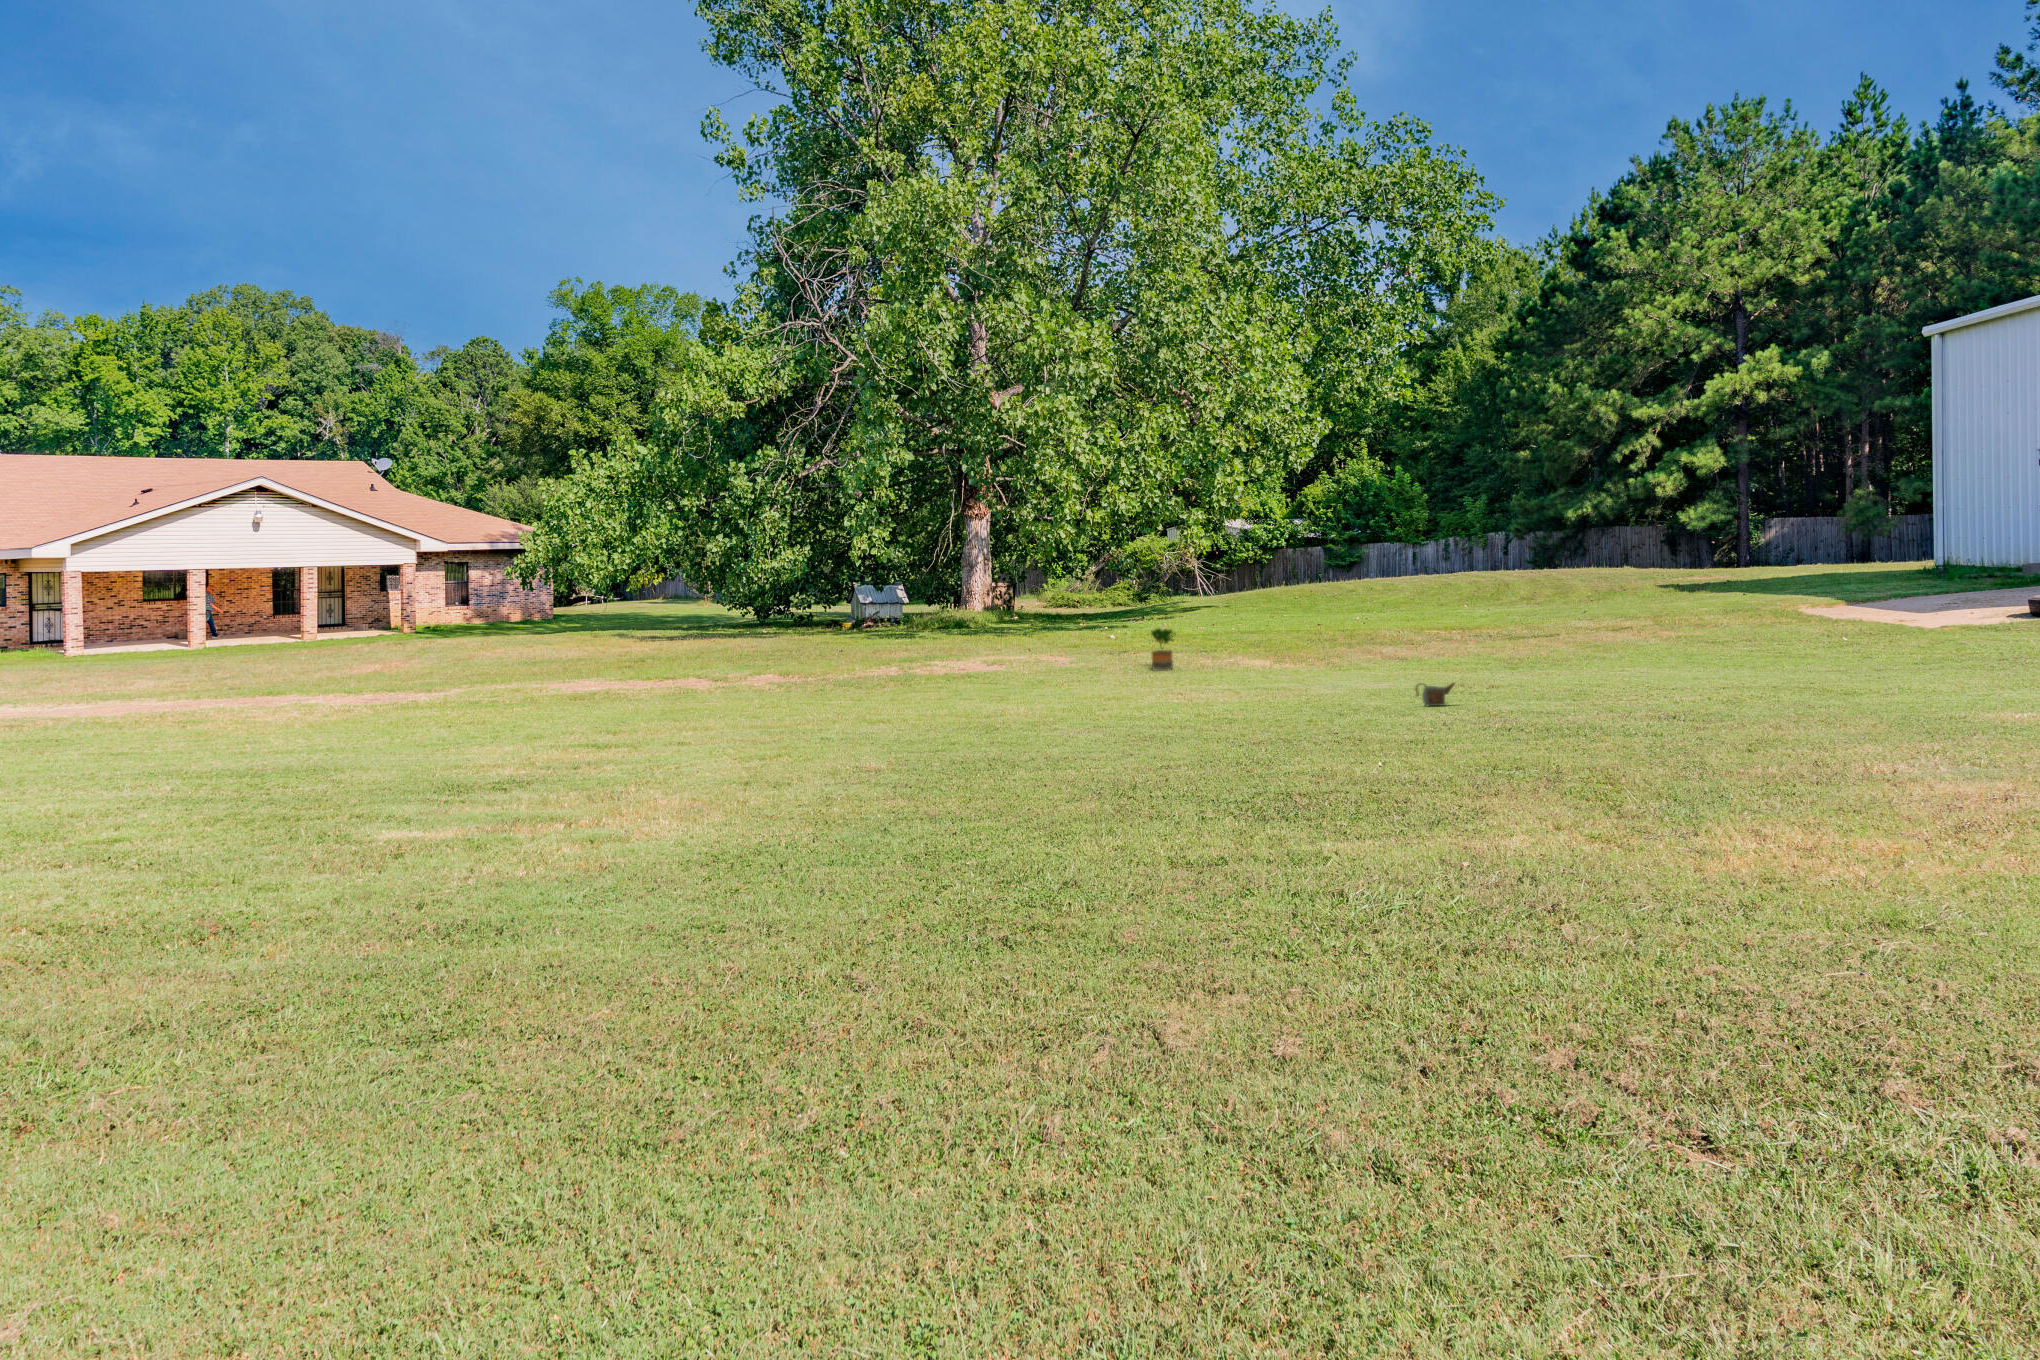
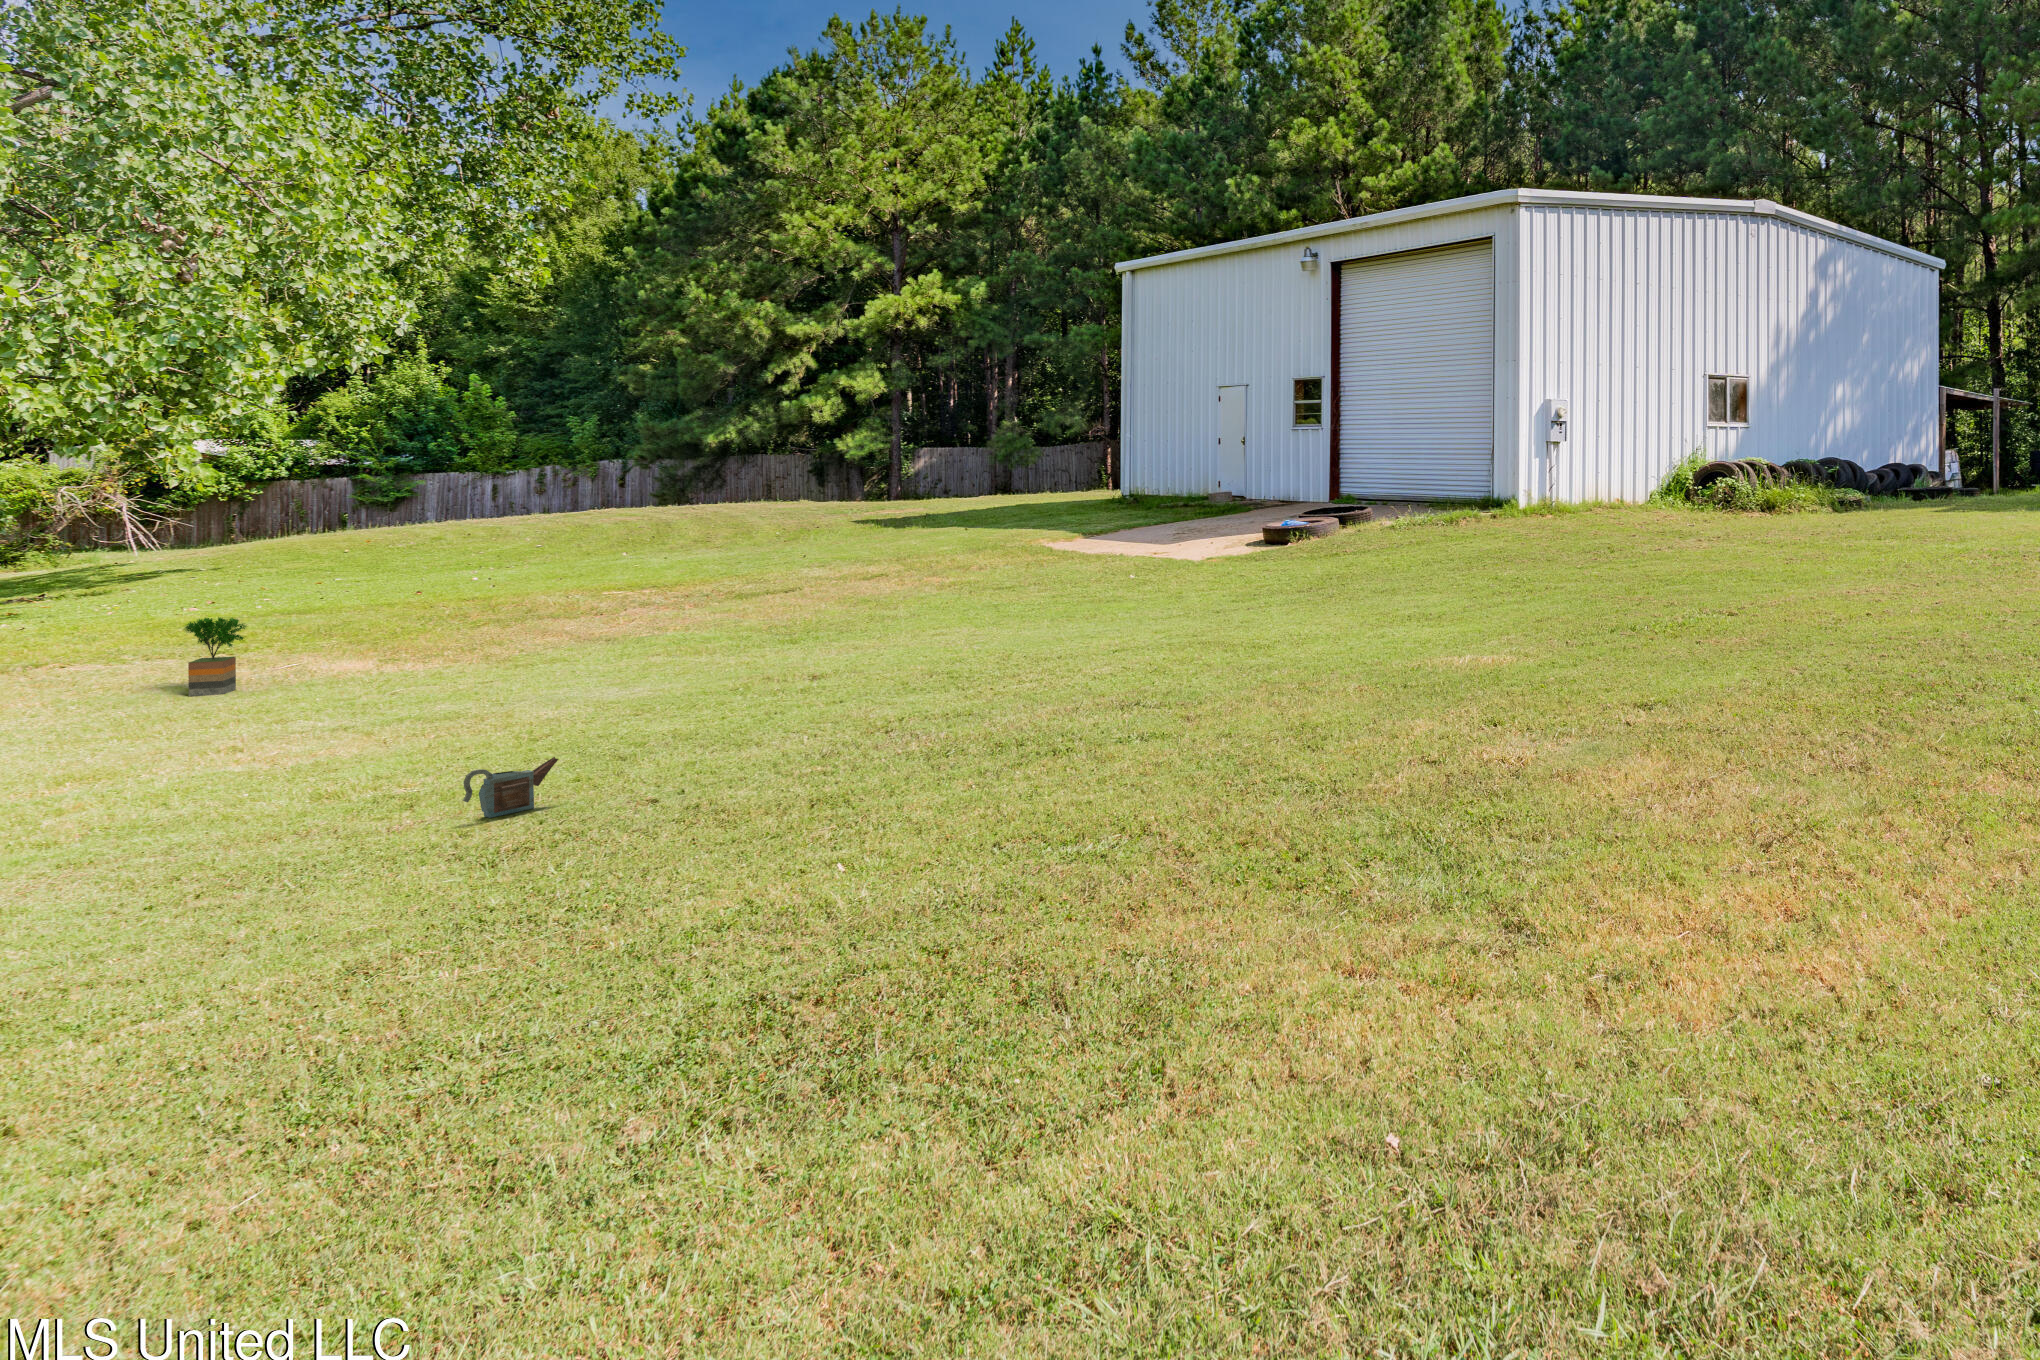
watering can: present [1415,683,1455,706] -> present [463,757,558,818]

